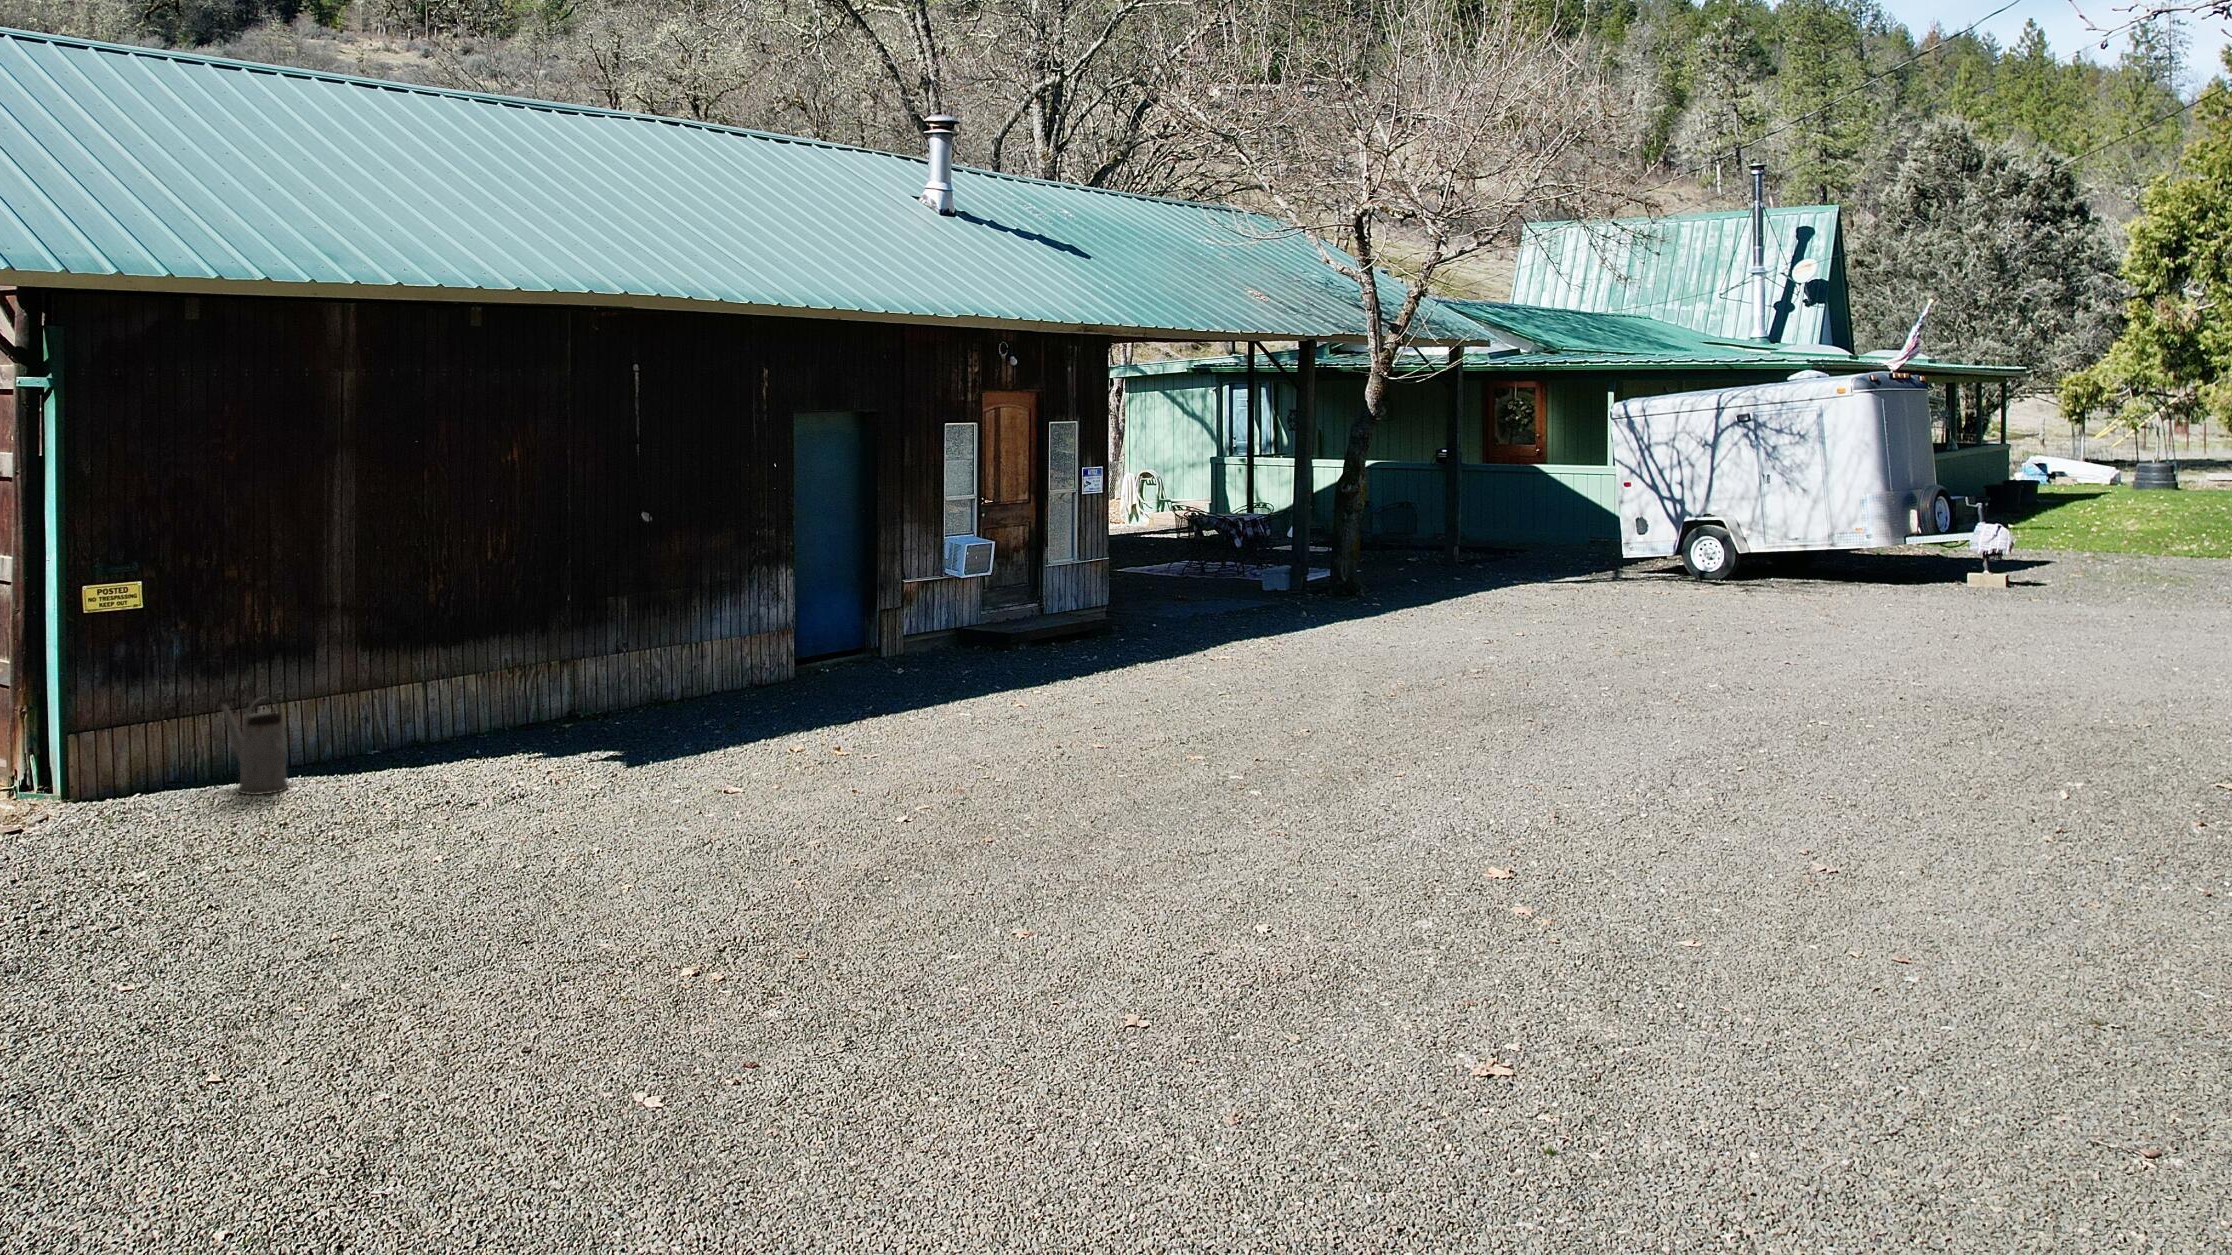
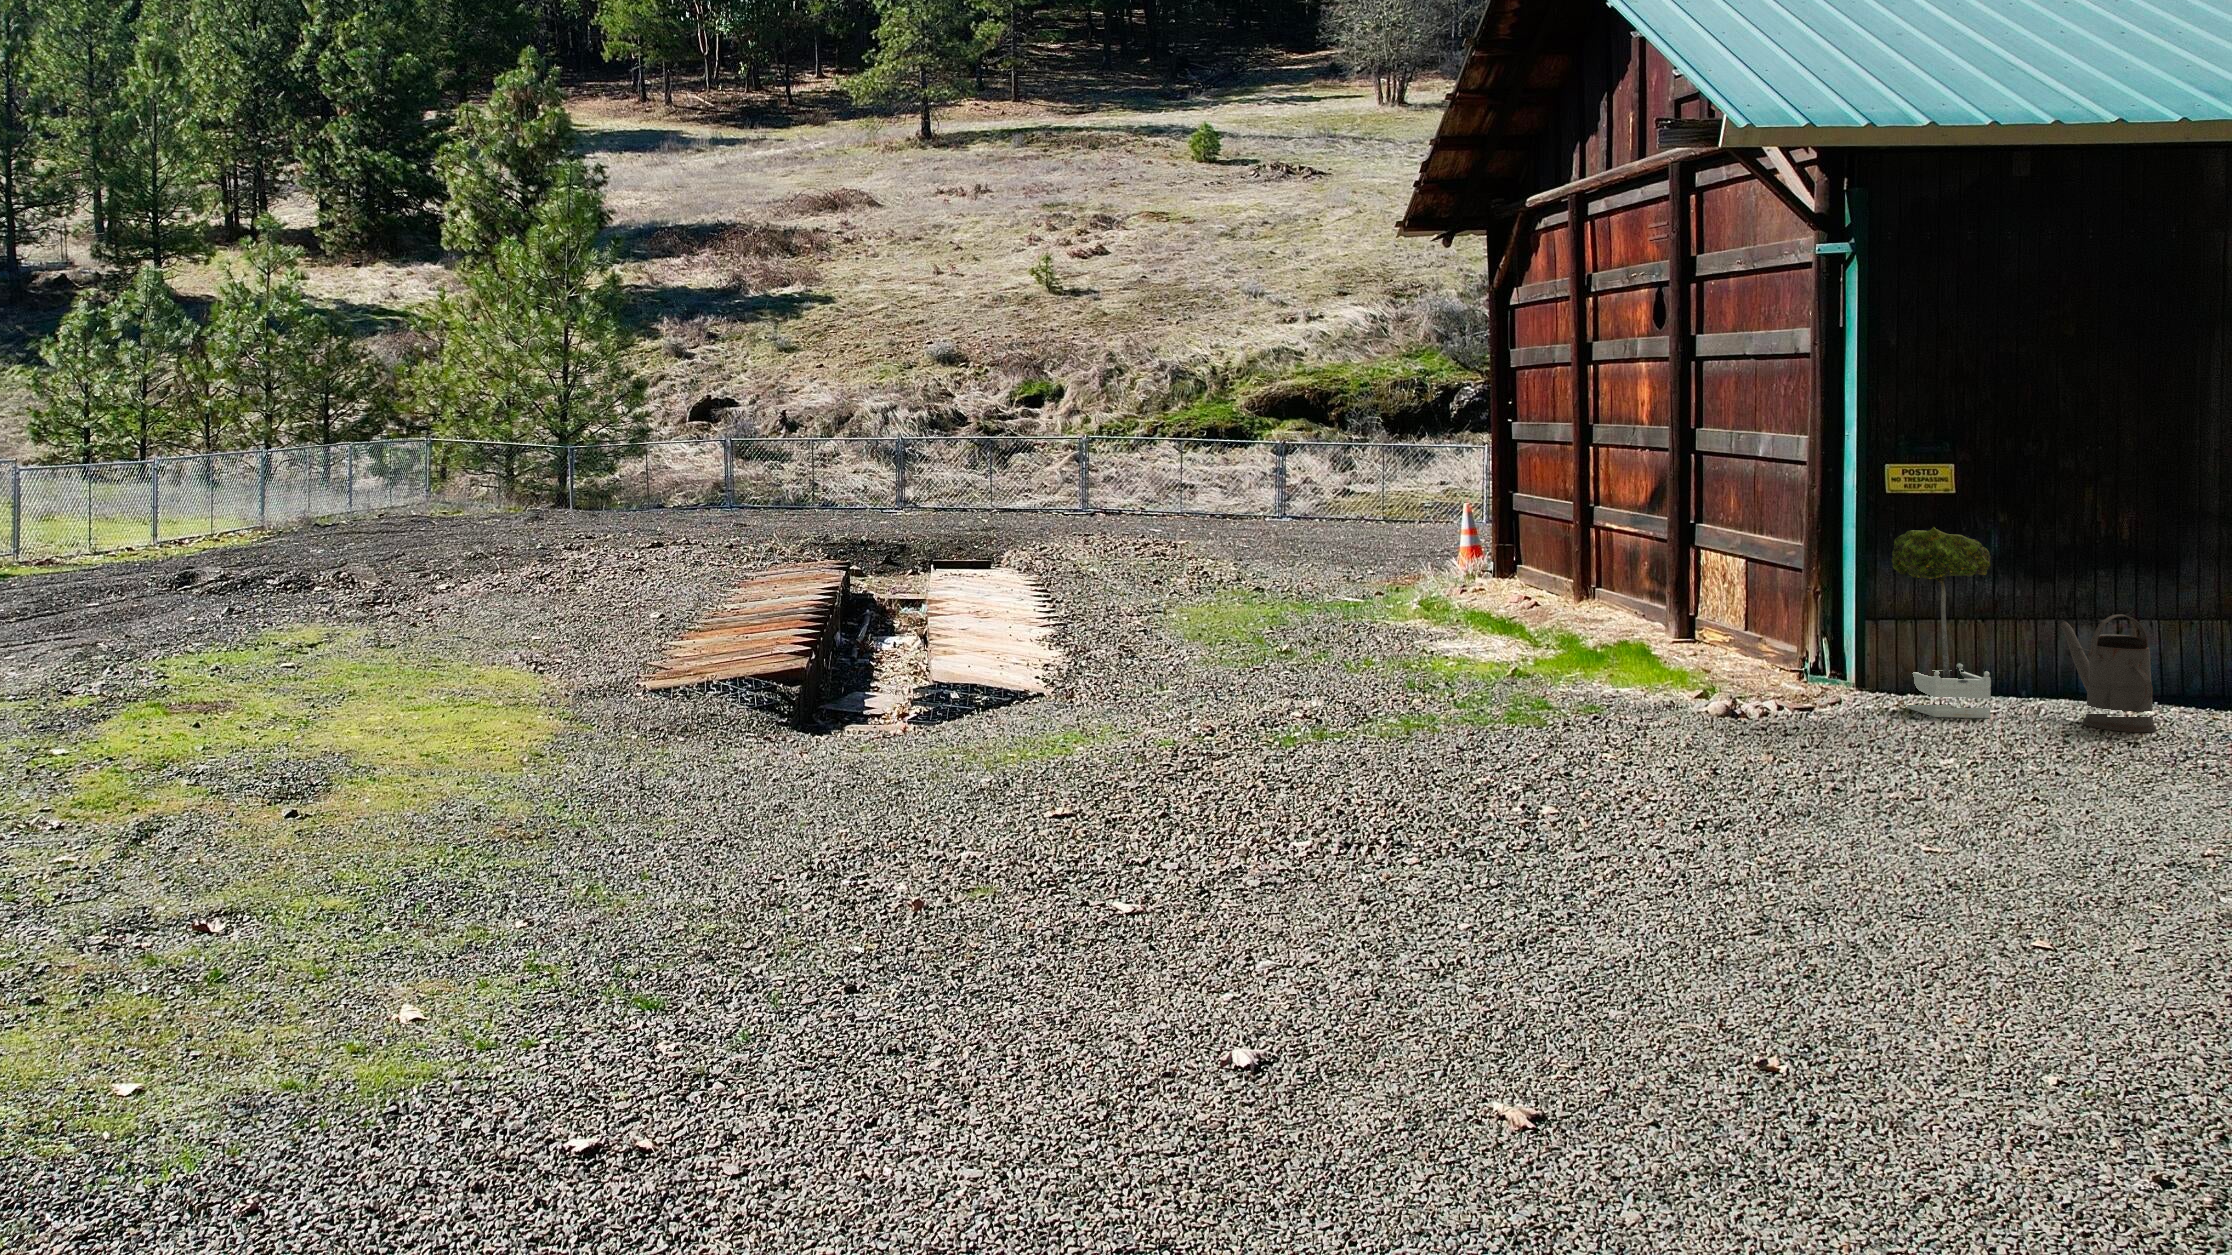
potted tree: none [87,640,169,810] -> present [1892,527,1991,718]

